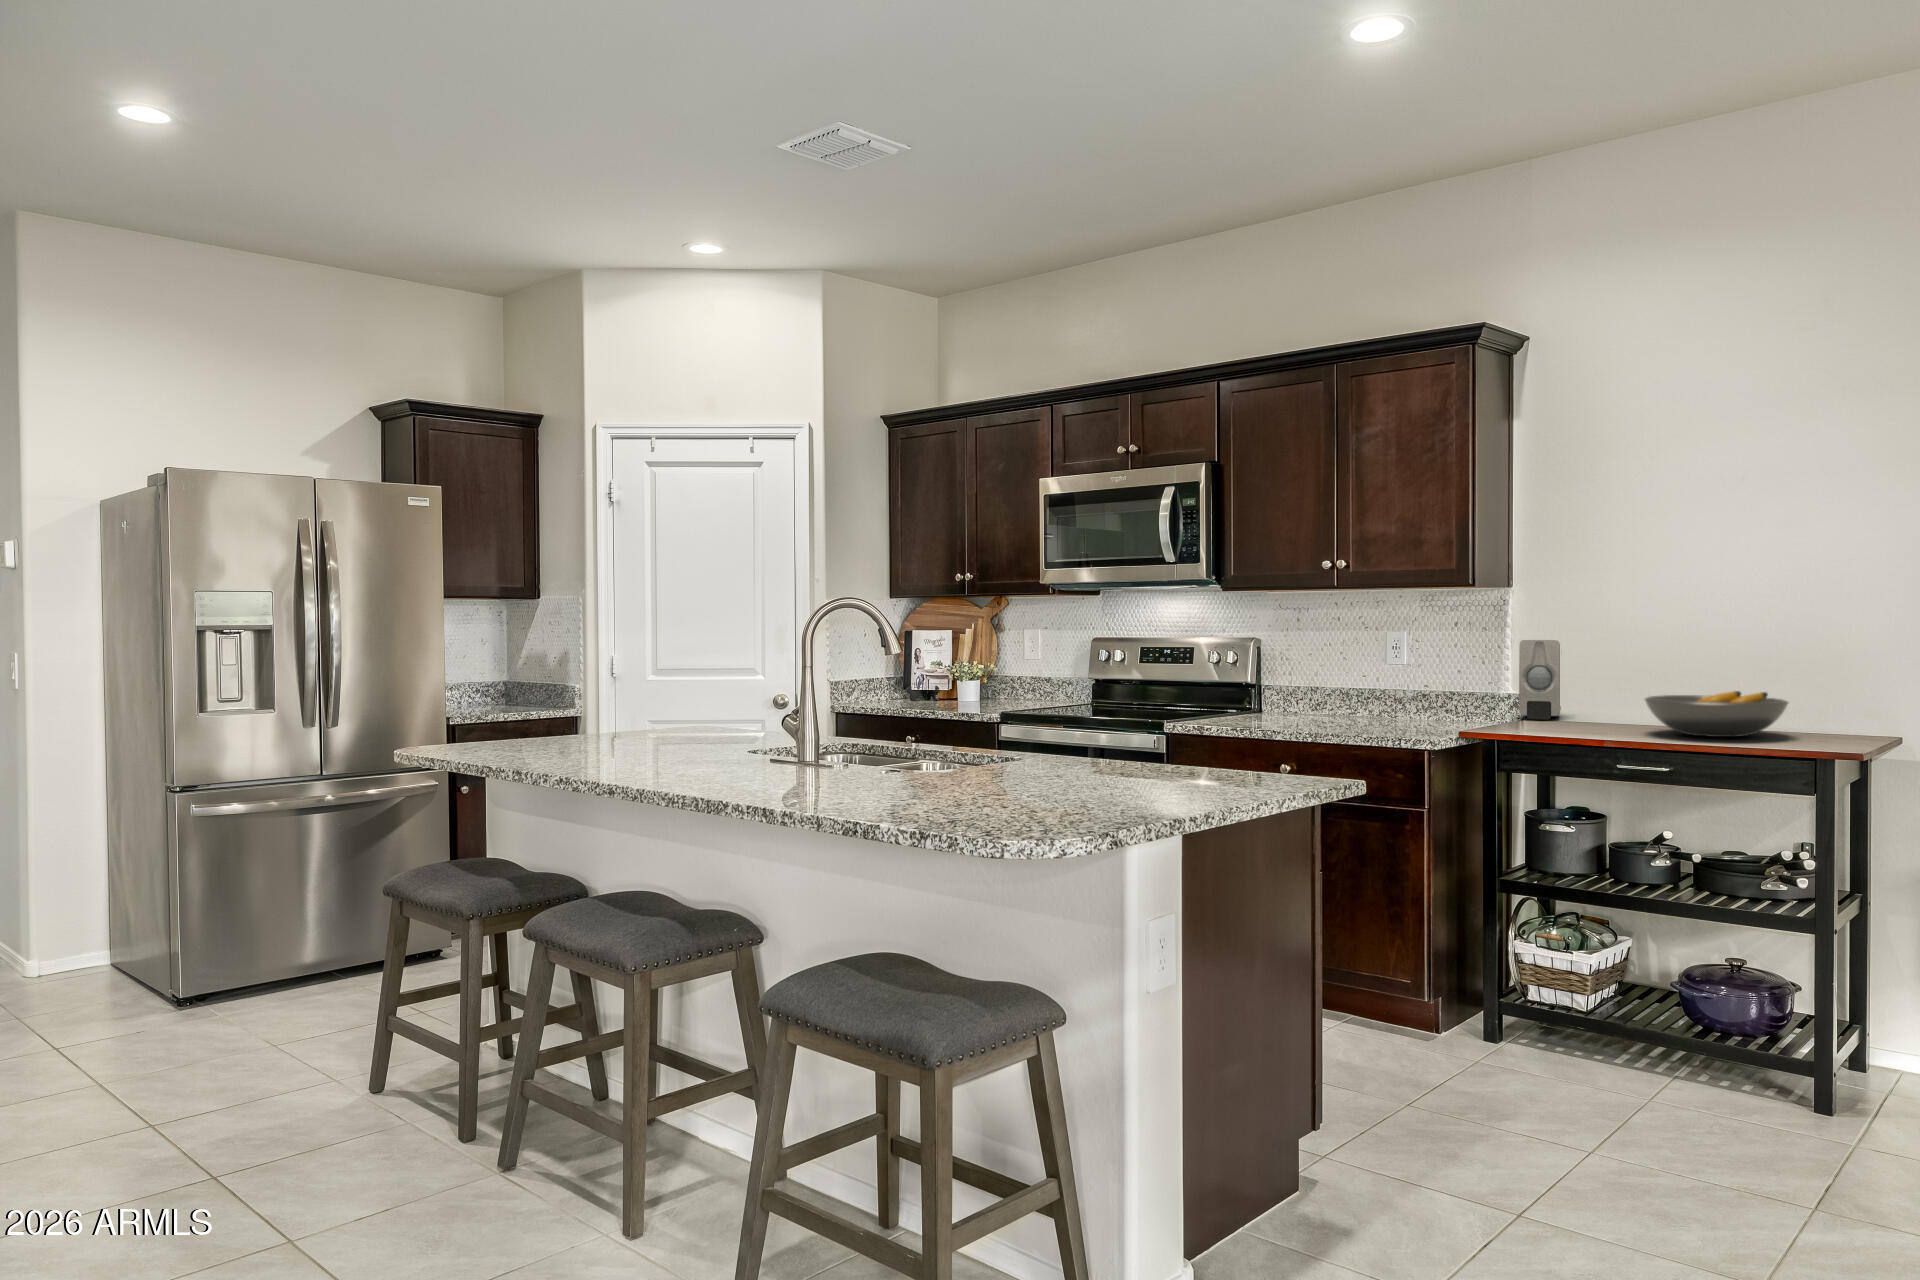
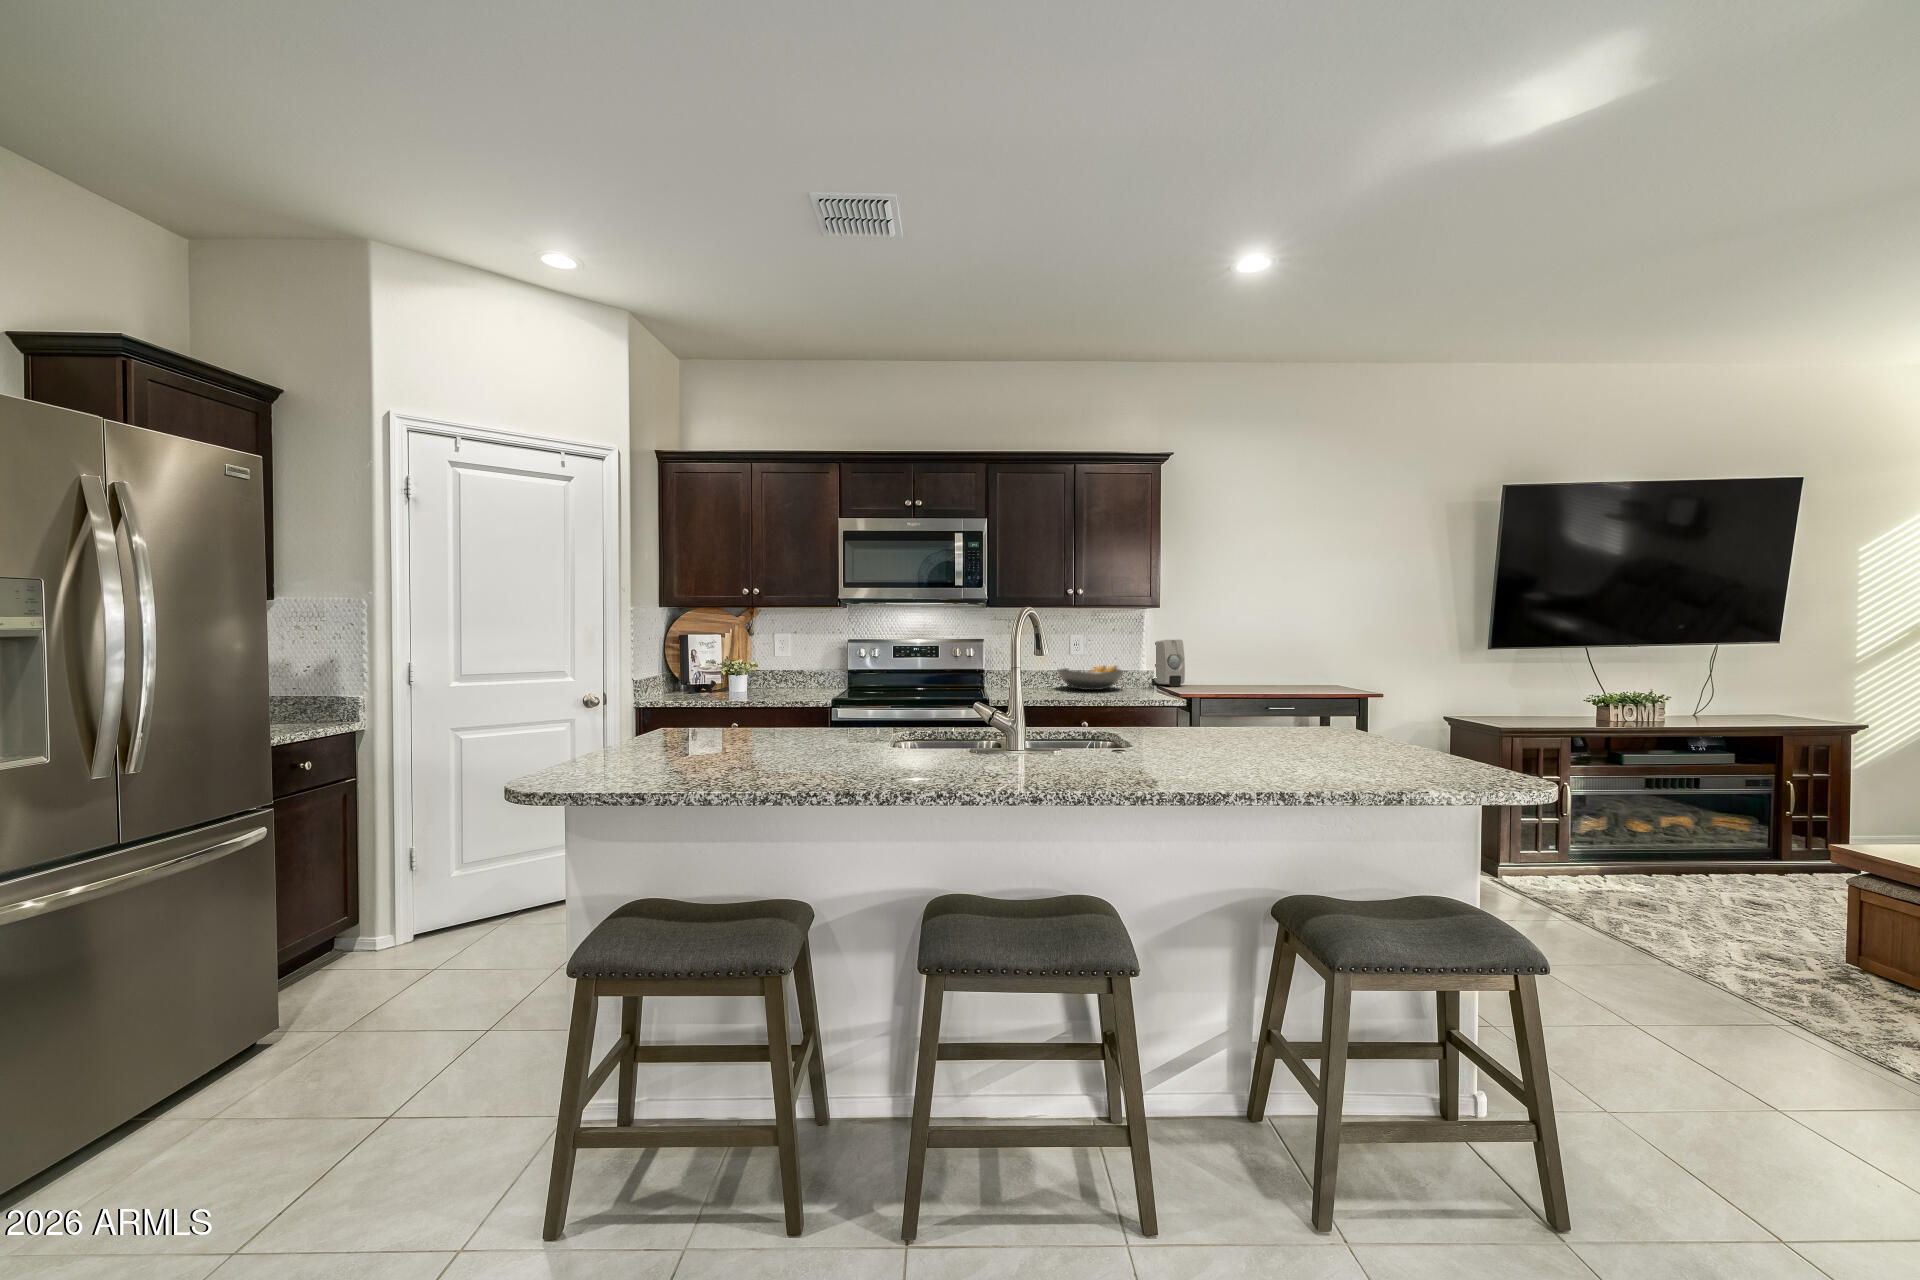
fruit bowl: present [1645,691,1788,737] -> present [1058,666,1123,690]

